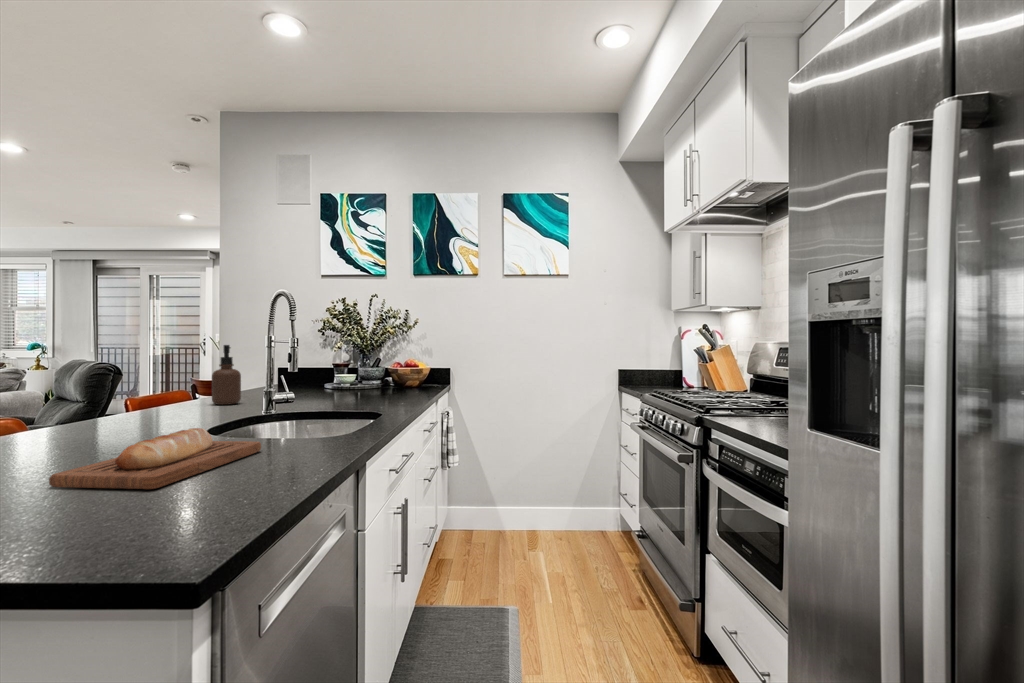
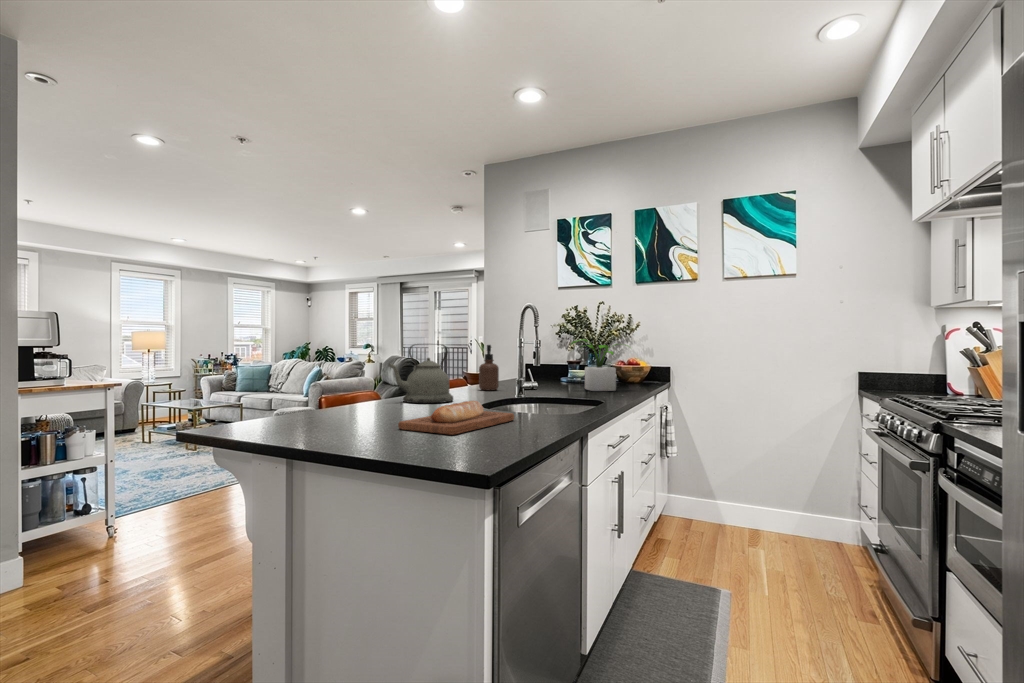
potted plant: none [338,338,410,399] -> present [571,339,627,391]
kettle: none [49,345,168,432] -> present [389,344,453,403]

